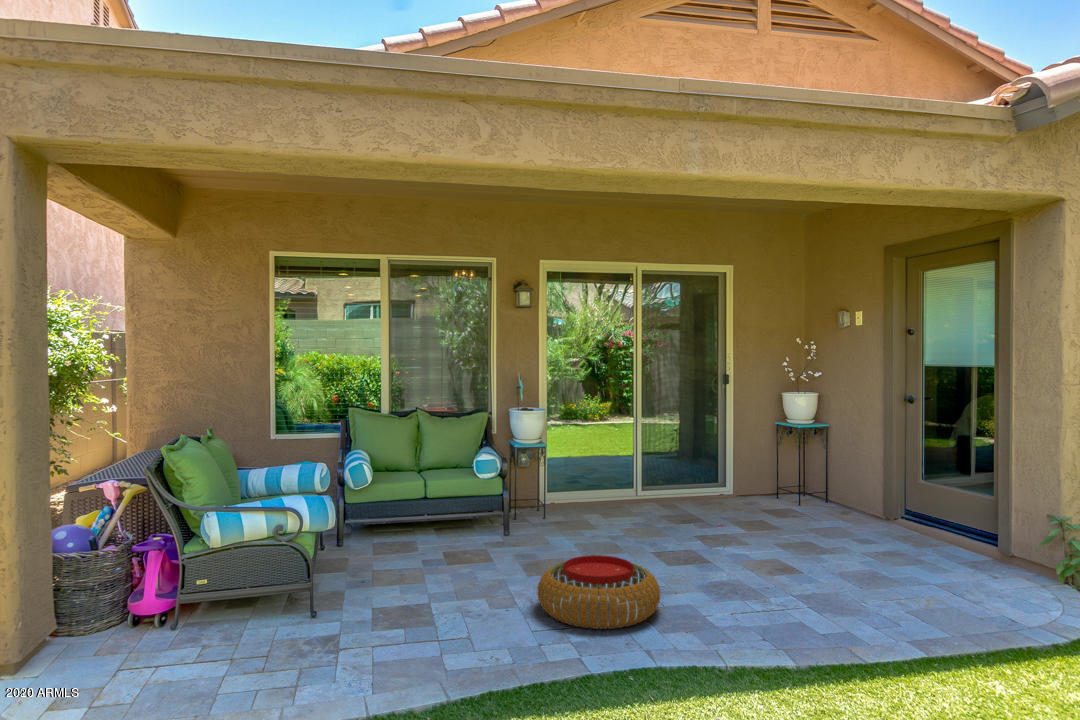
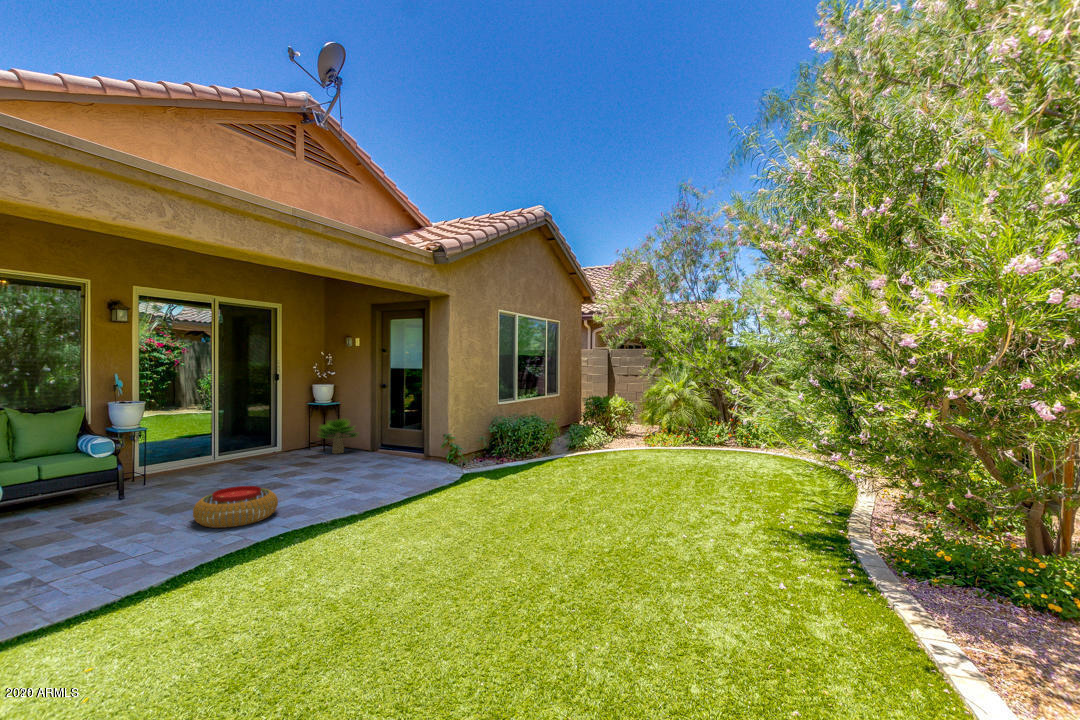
potted plant: none [780,453,862,517] -> present [318,419,357,454]

